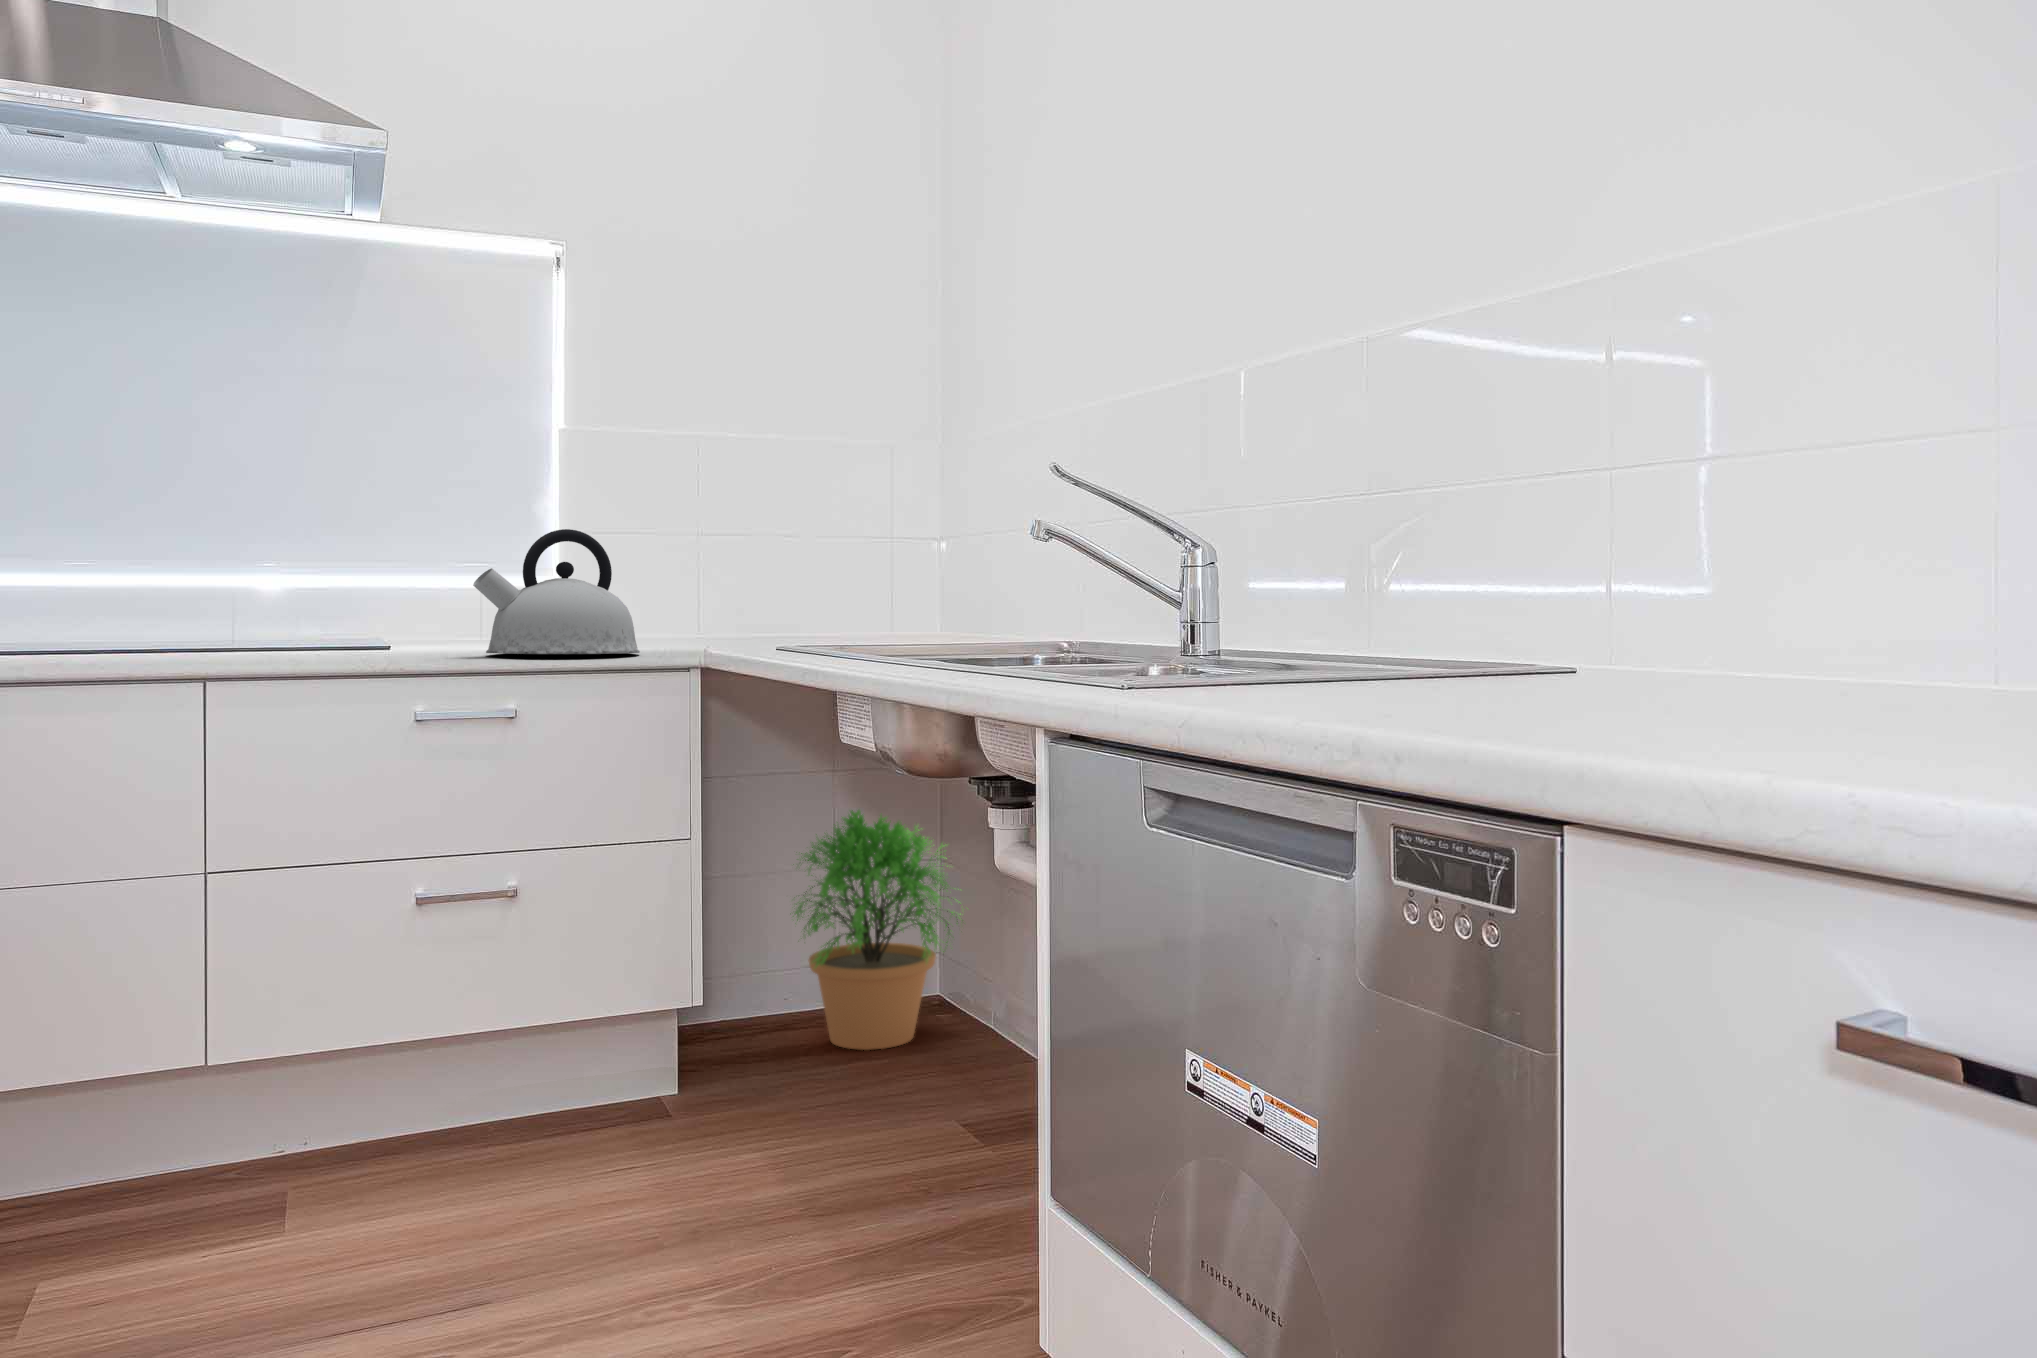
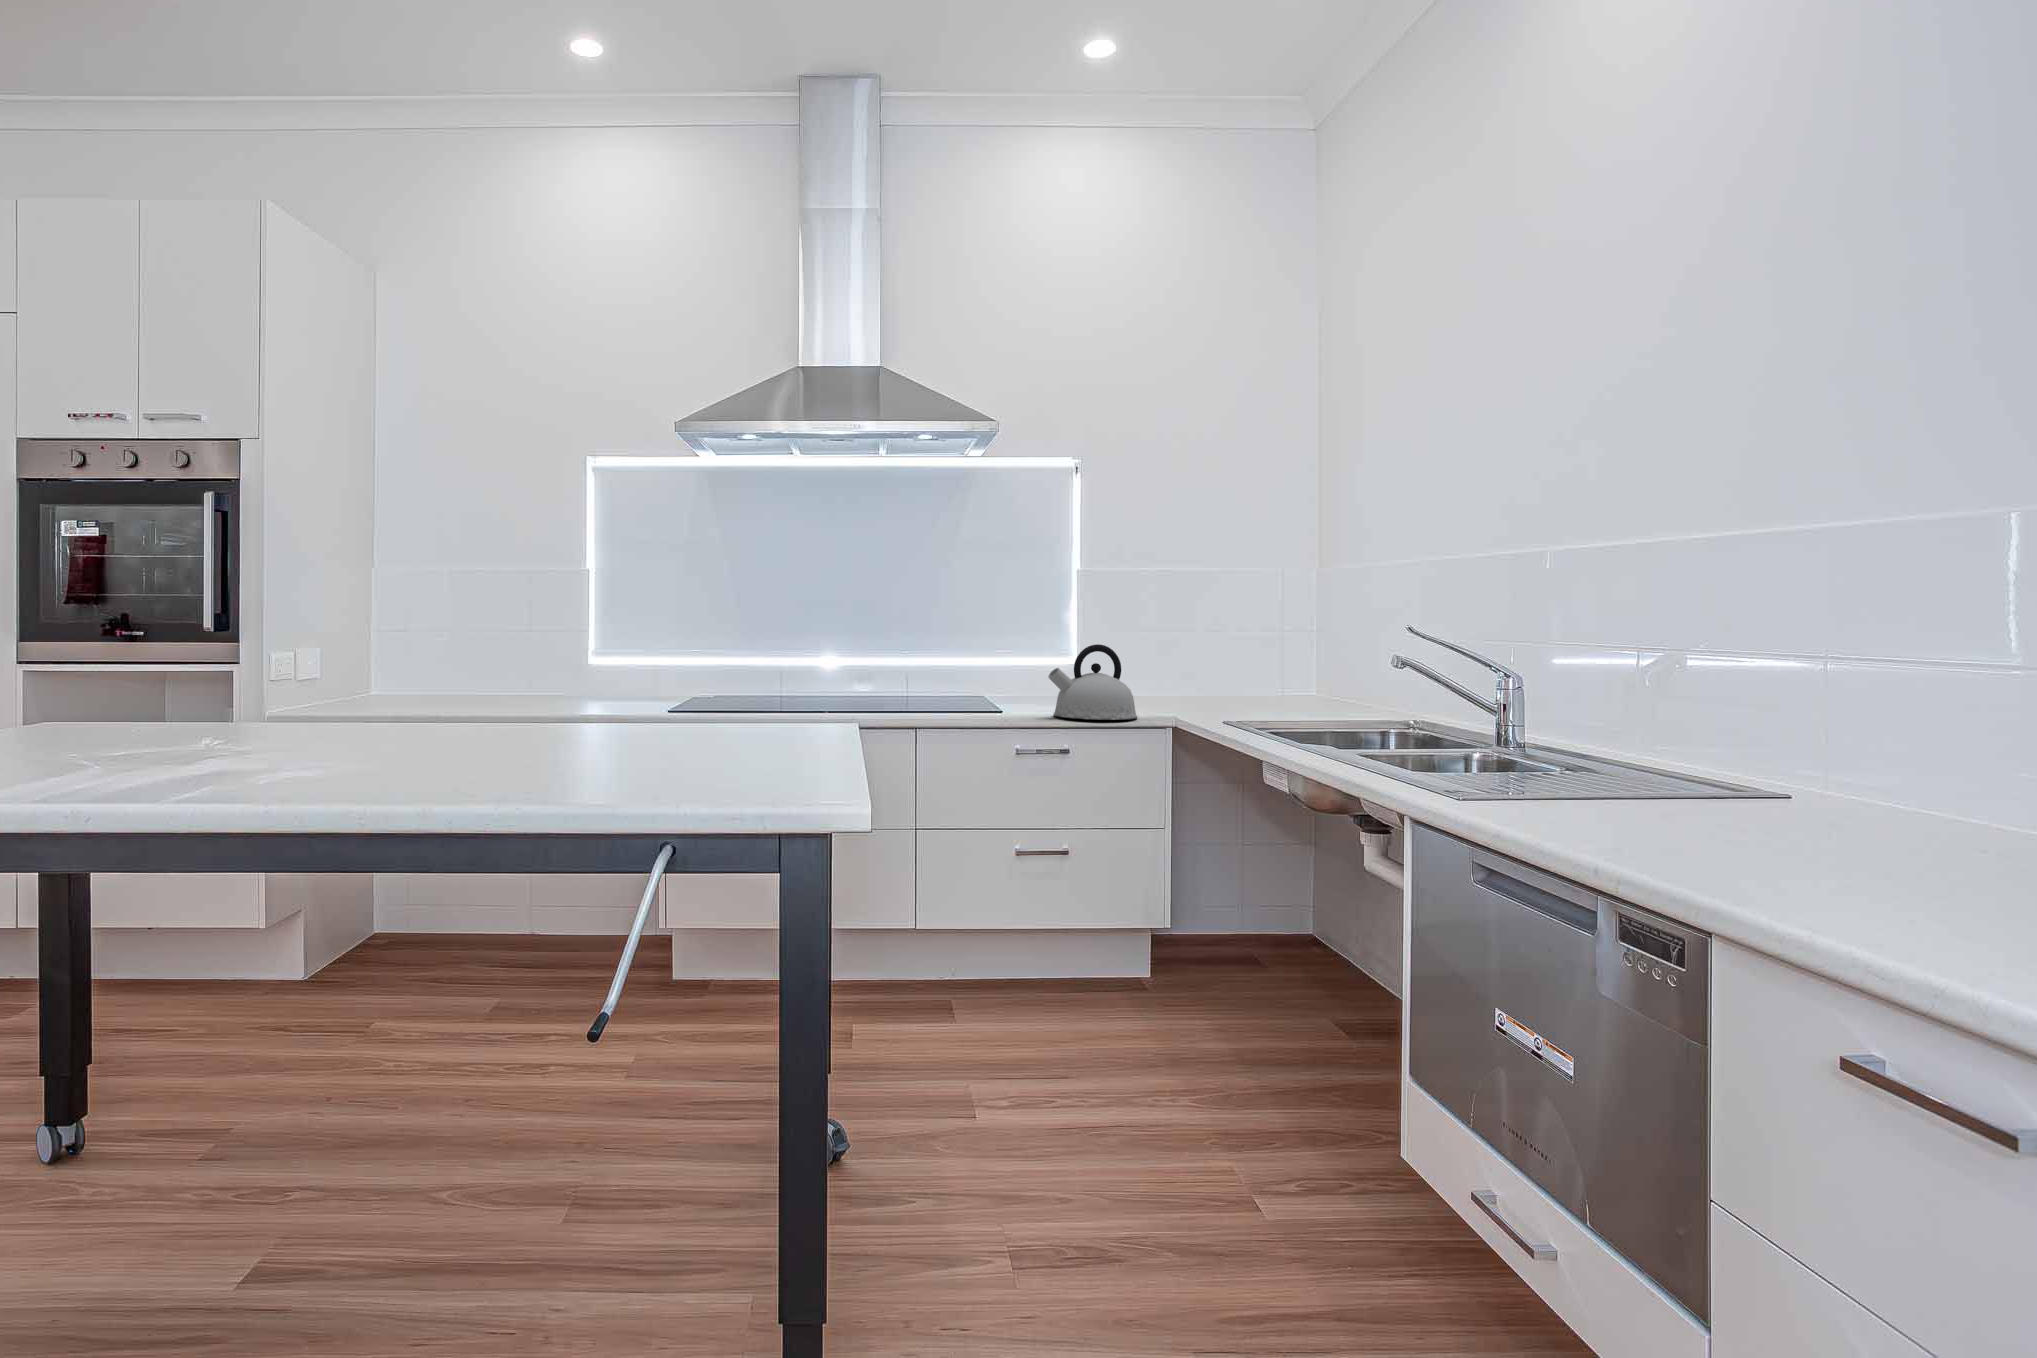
potted plant: present [793,810,963,1050] -> none [1212,812,1337,969]

